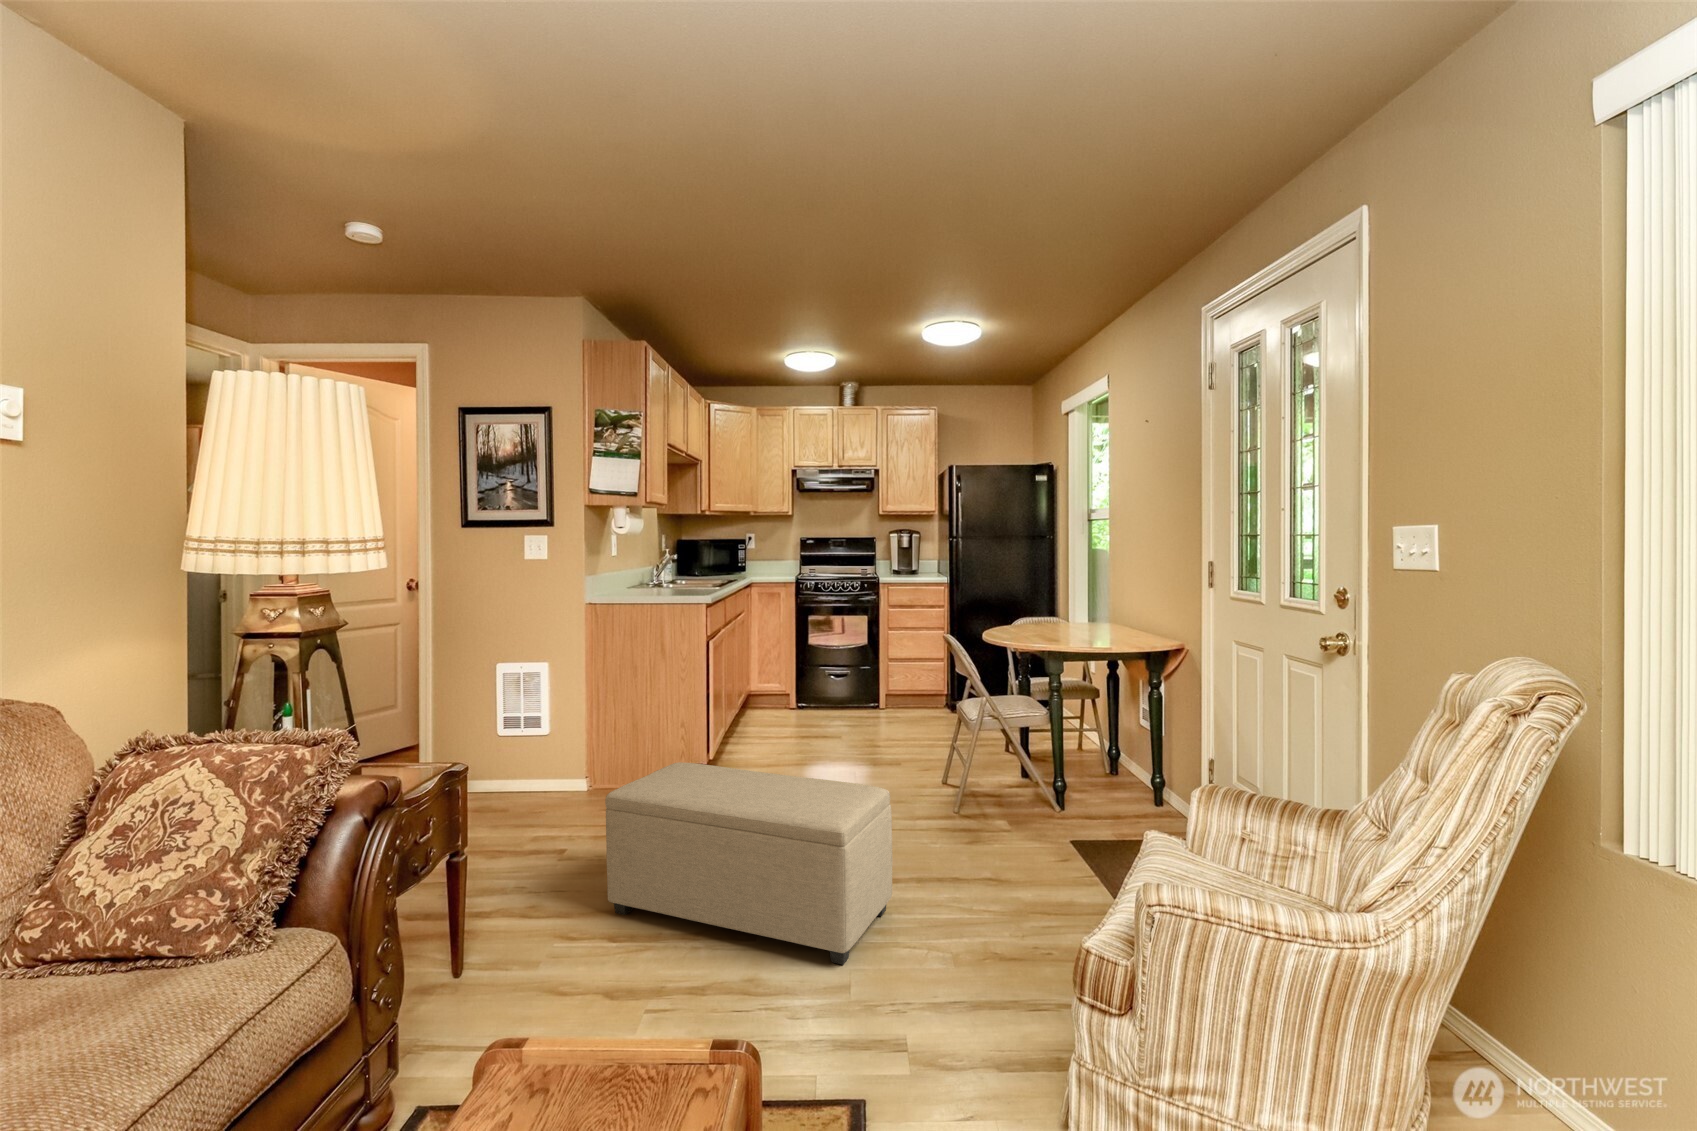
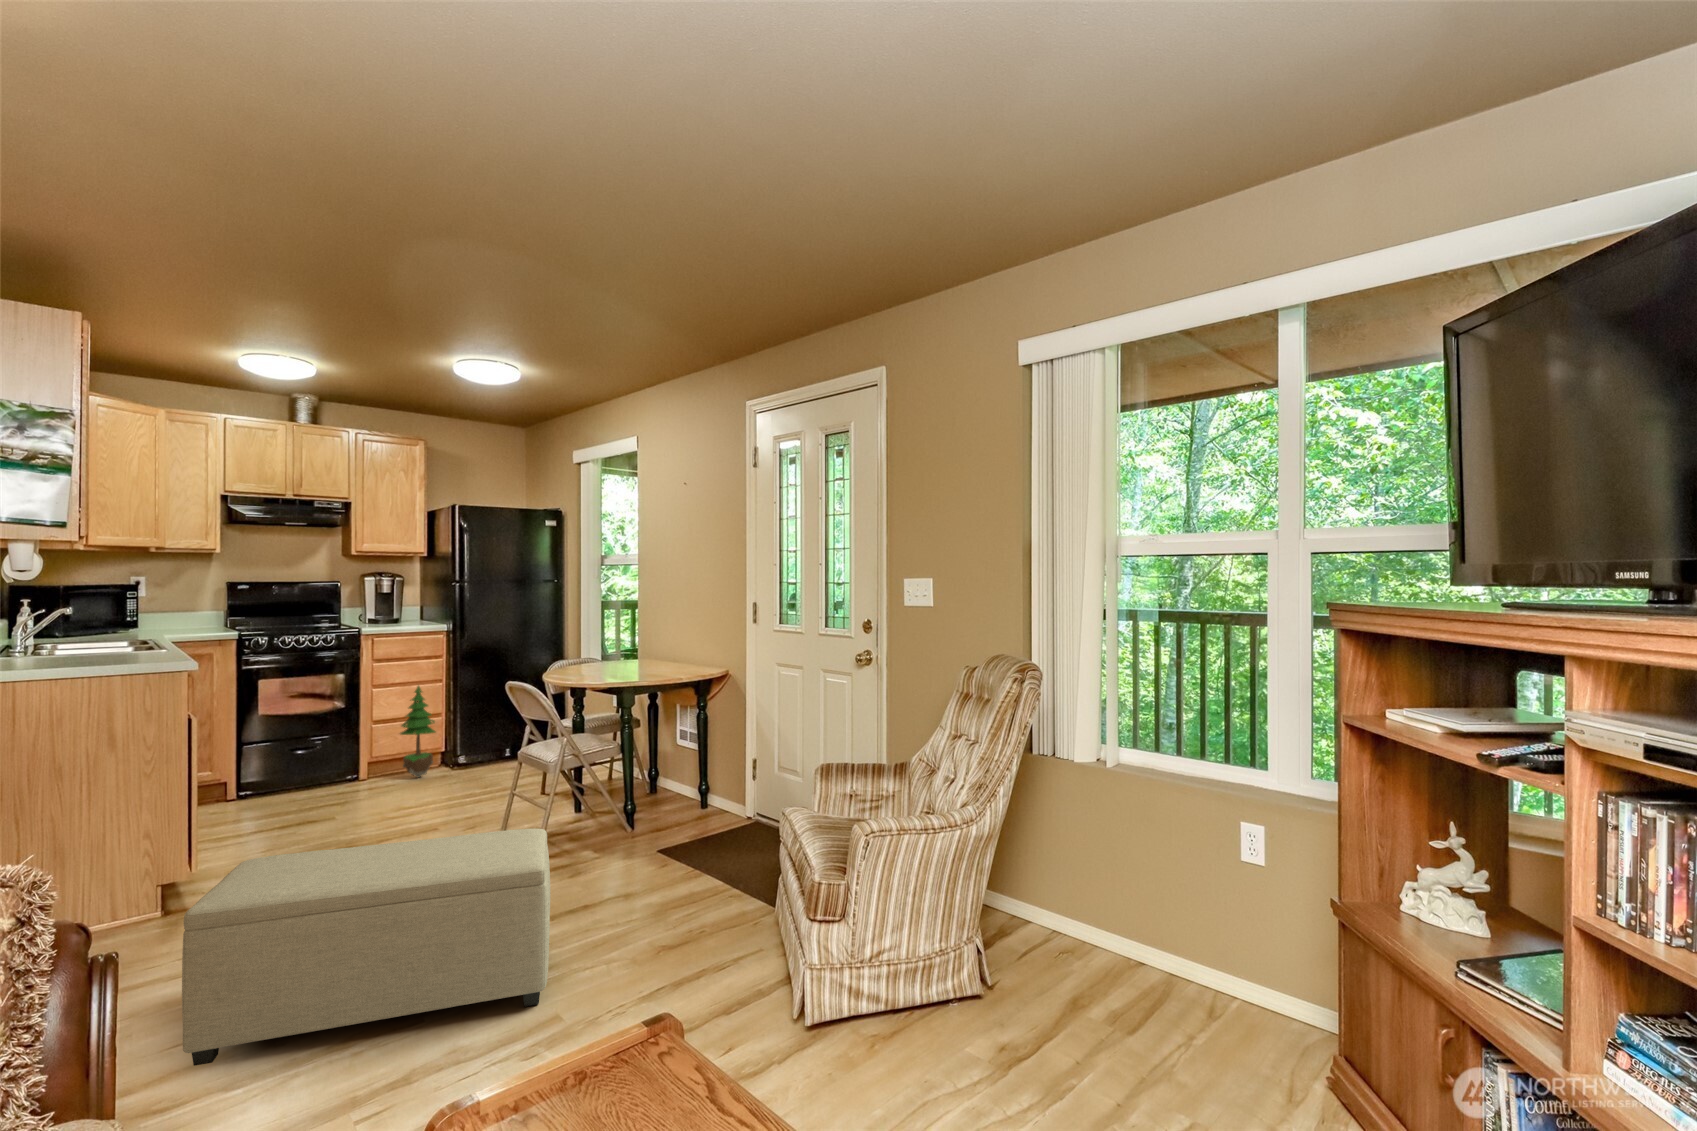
potted tree: none [905,631,936,716] -> present [400,686,435,778]

